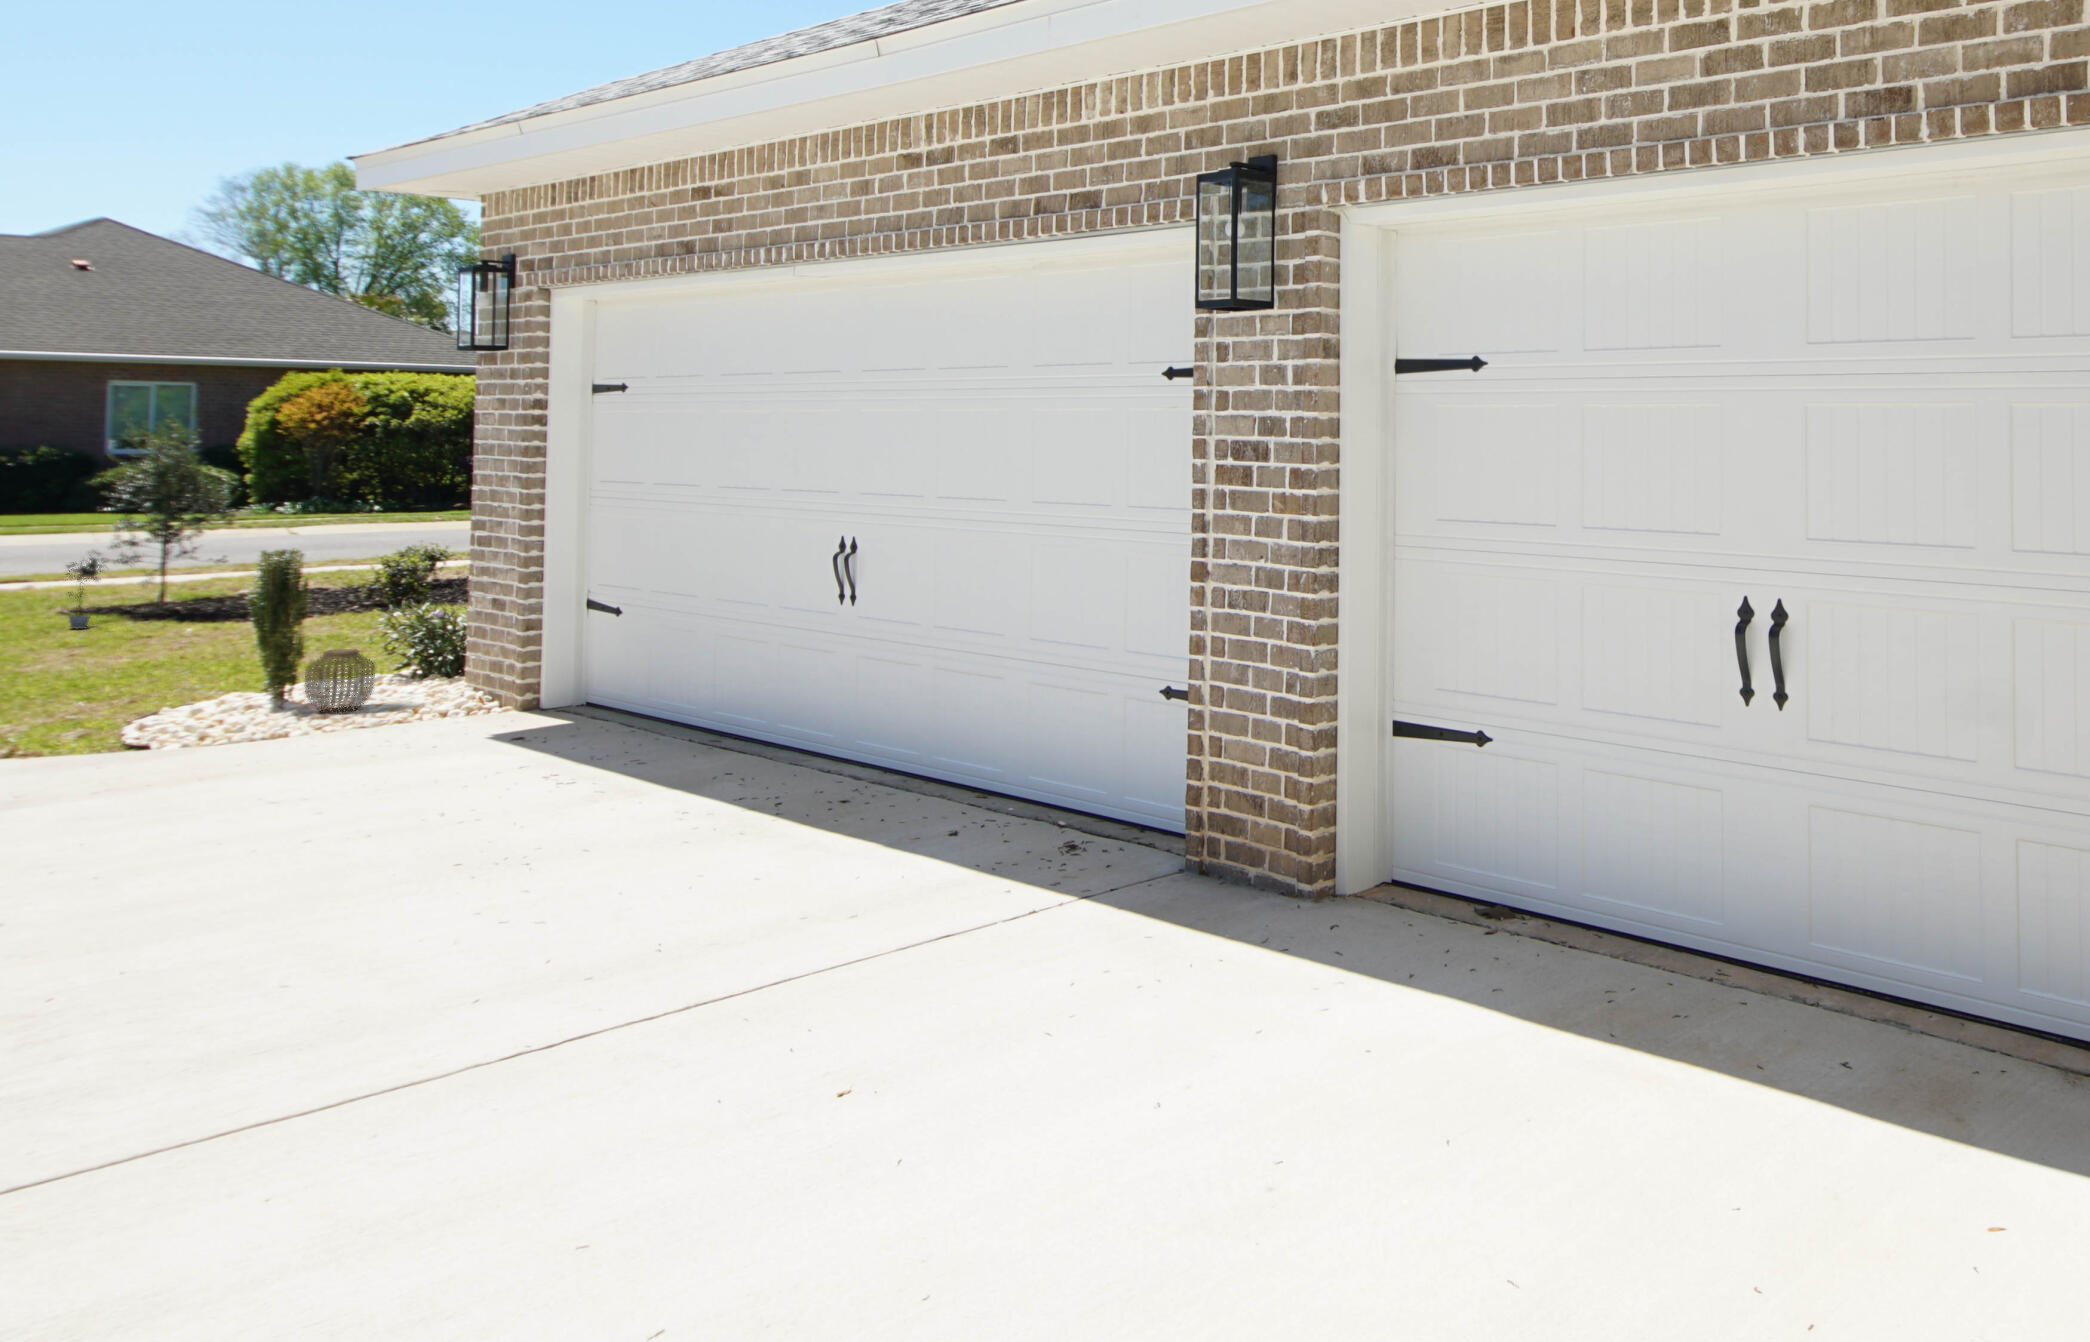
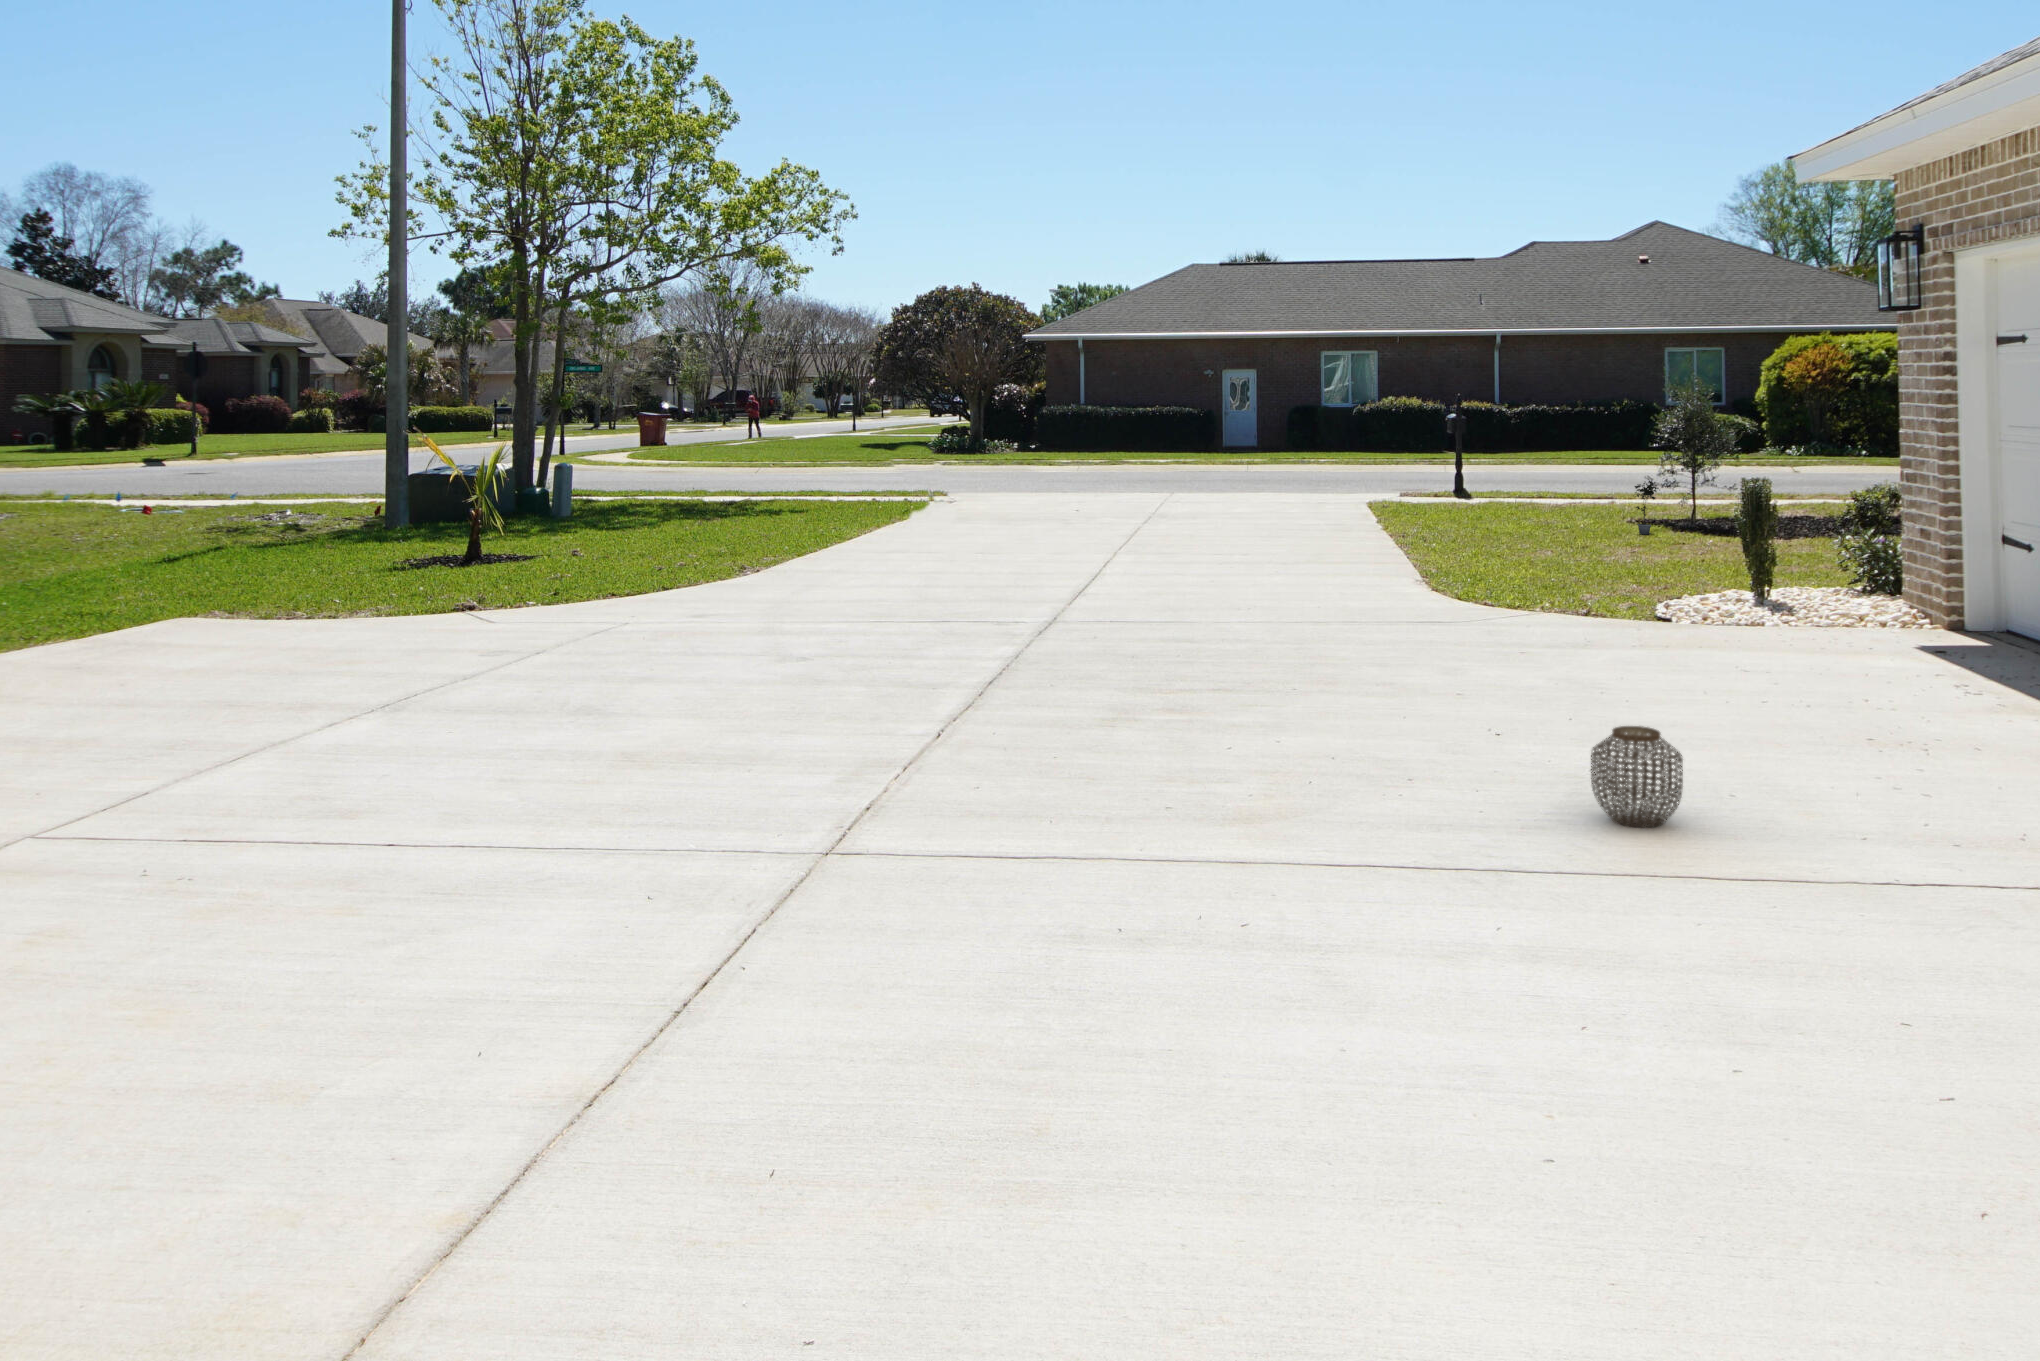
woven basket: present [305,649,375,713] -> present [1591,726,1683,828]

